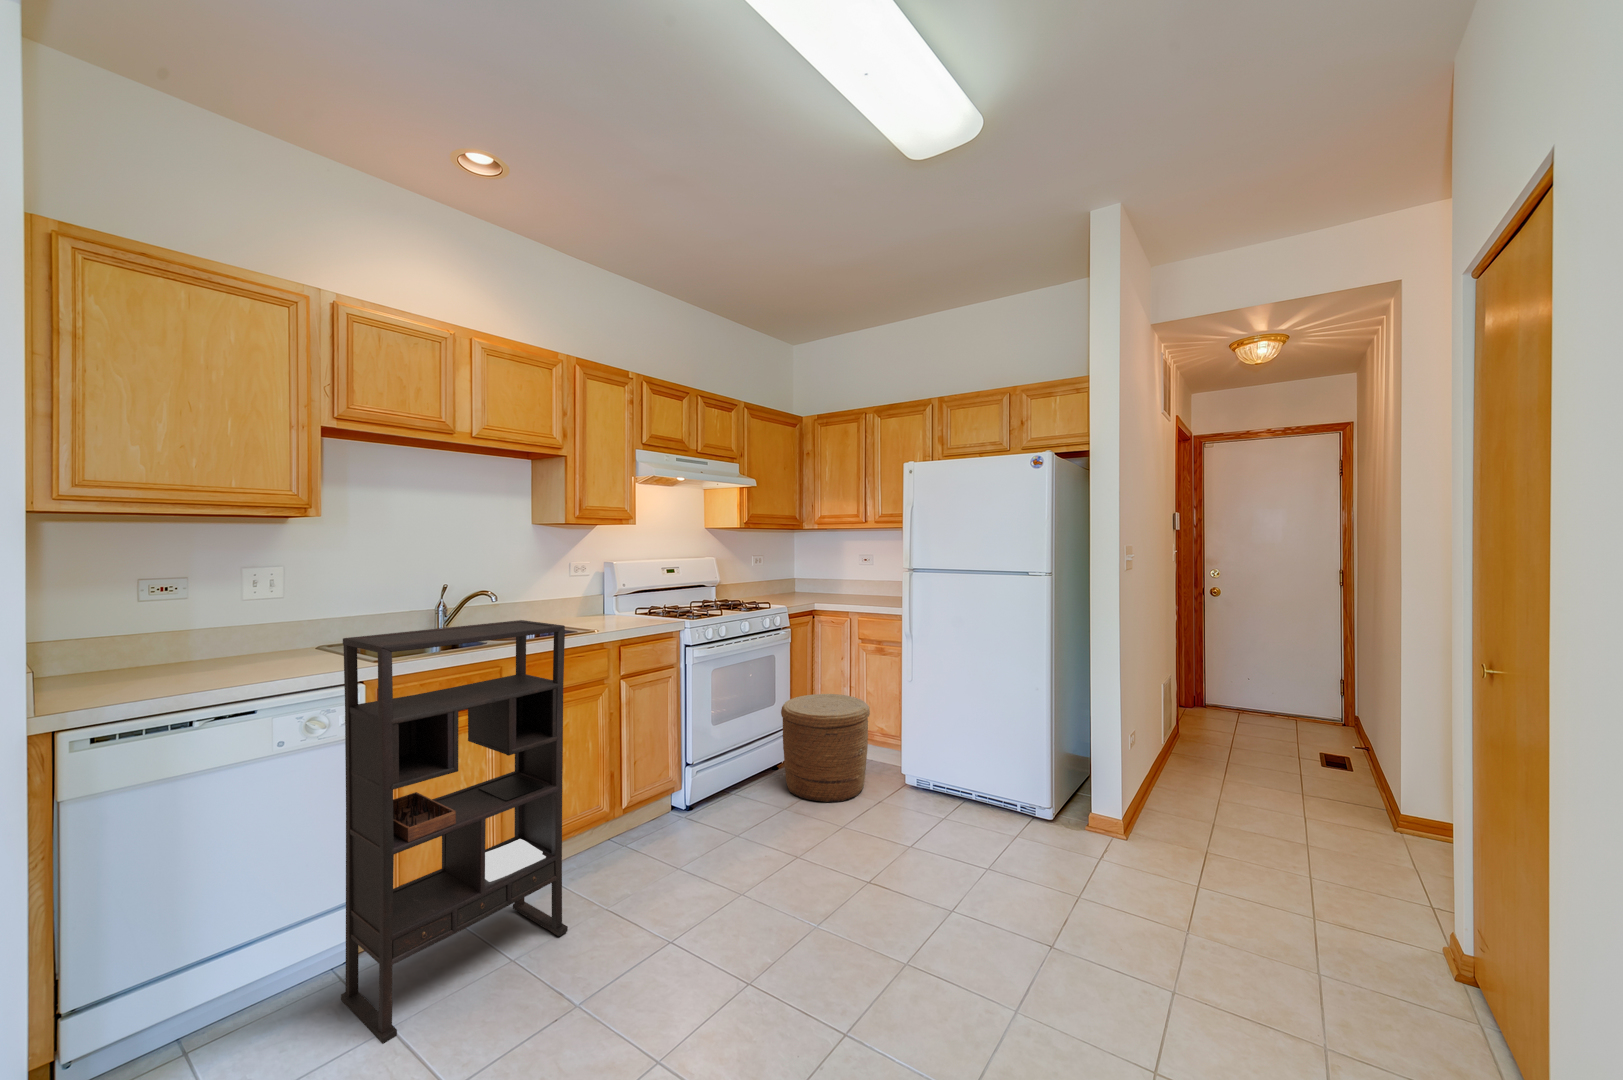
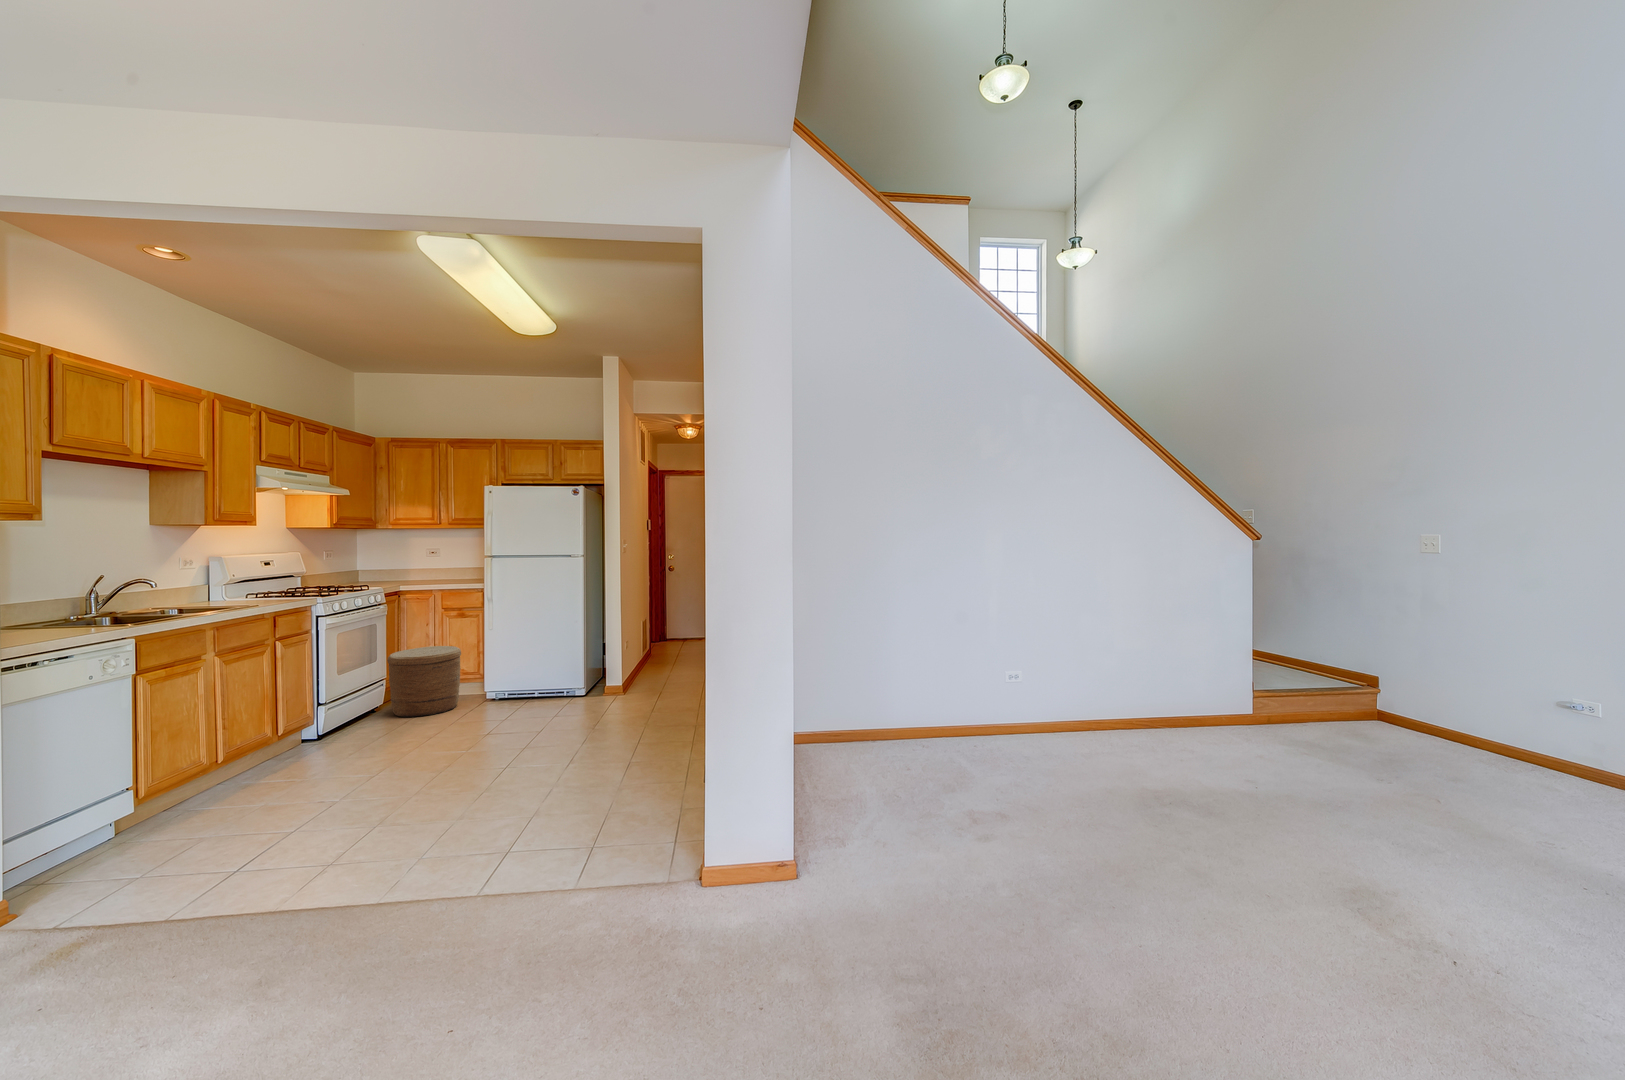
bookshelf: present [341,620,568,1044] -> none [122,593,286,852]

